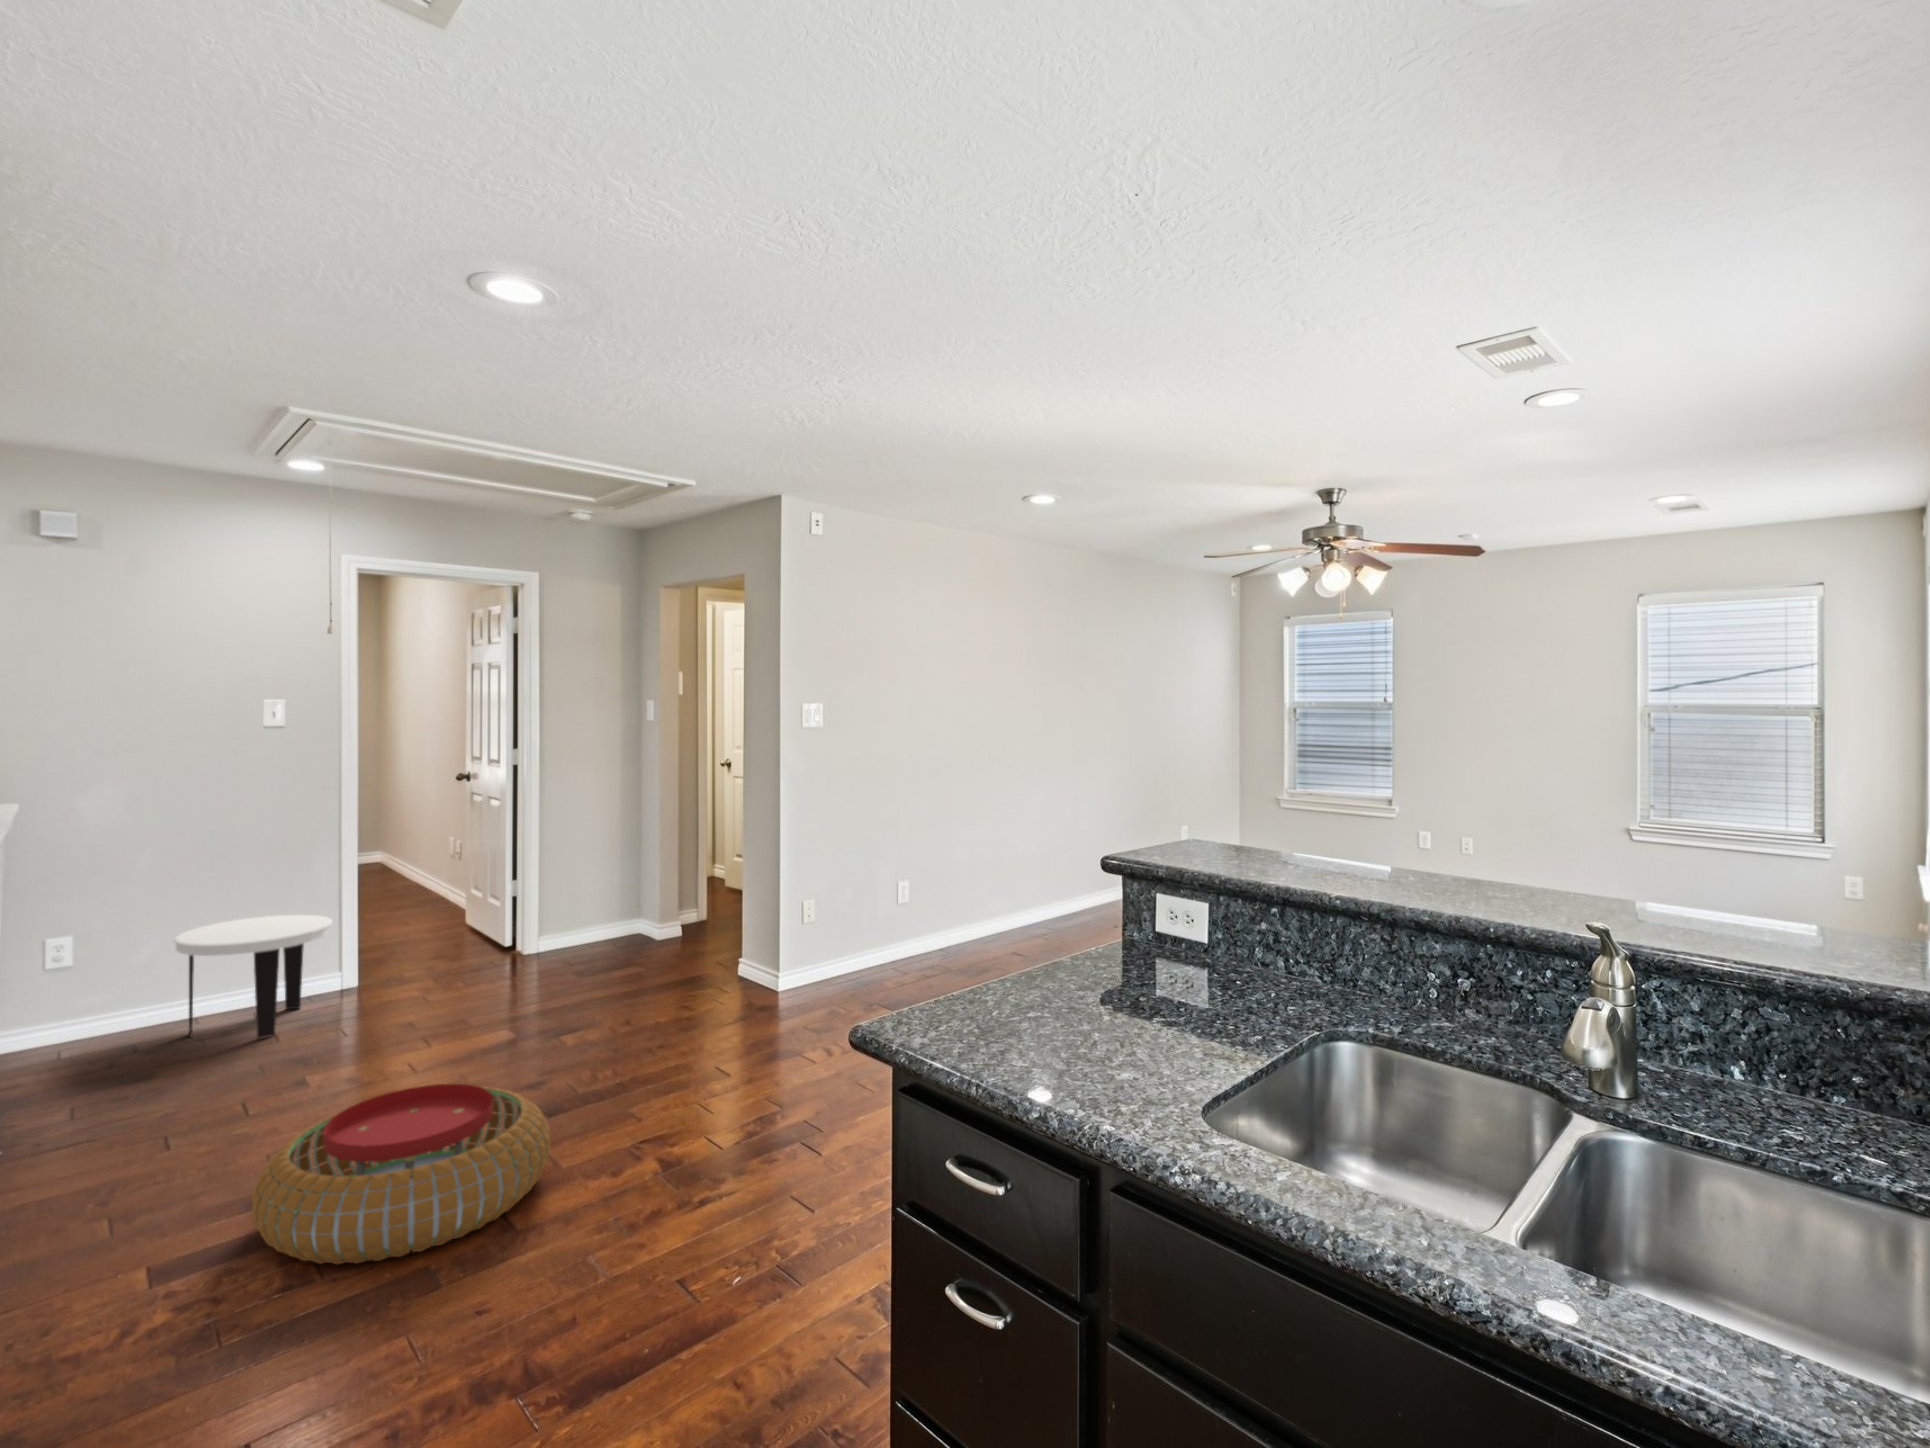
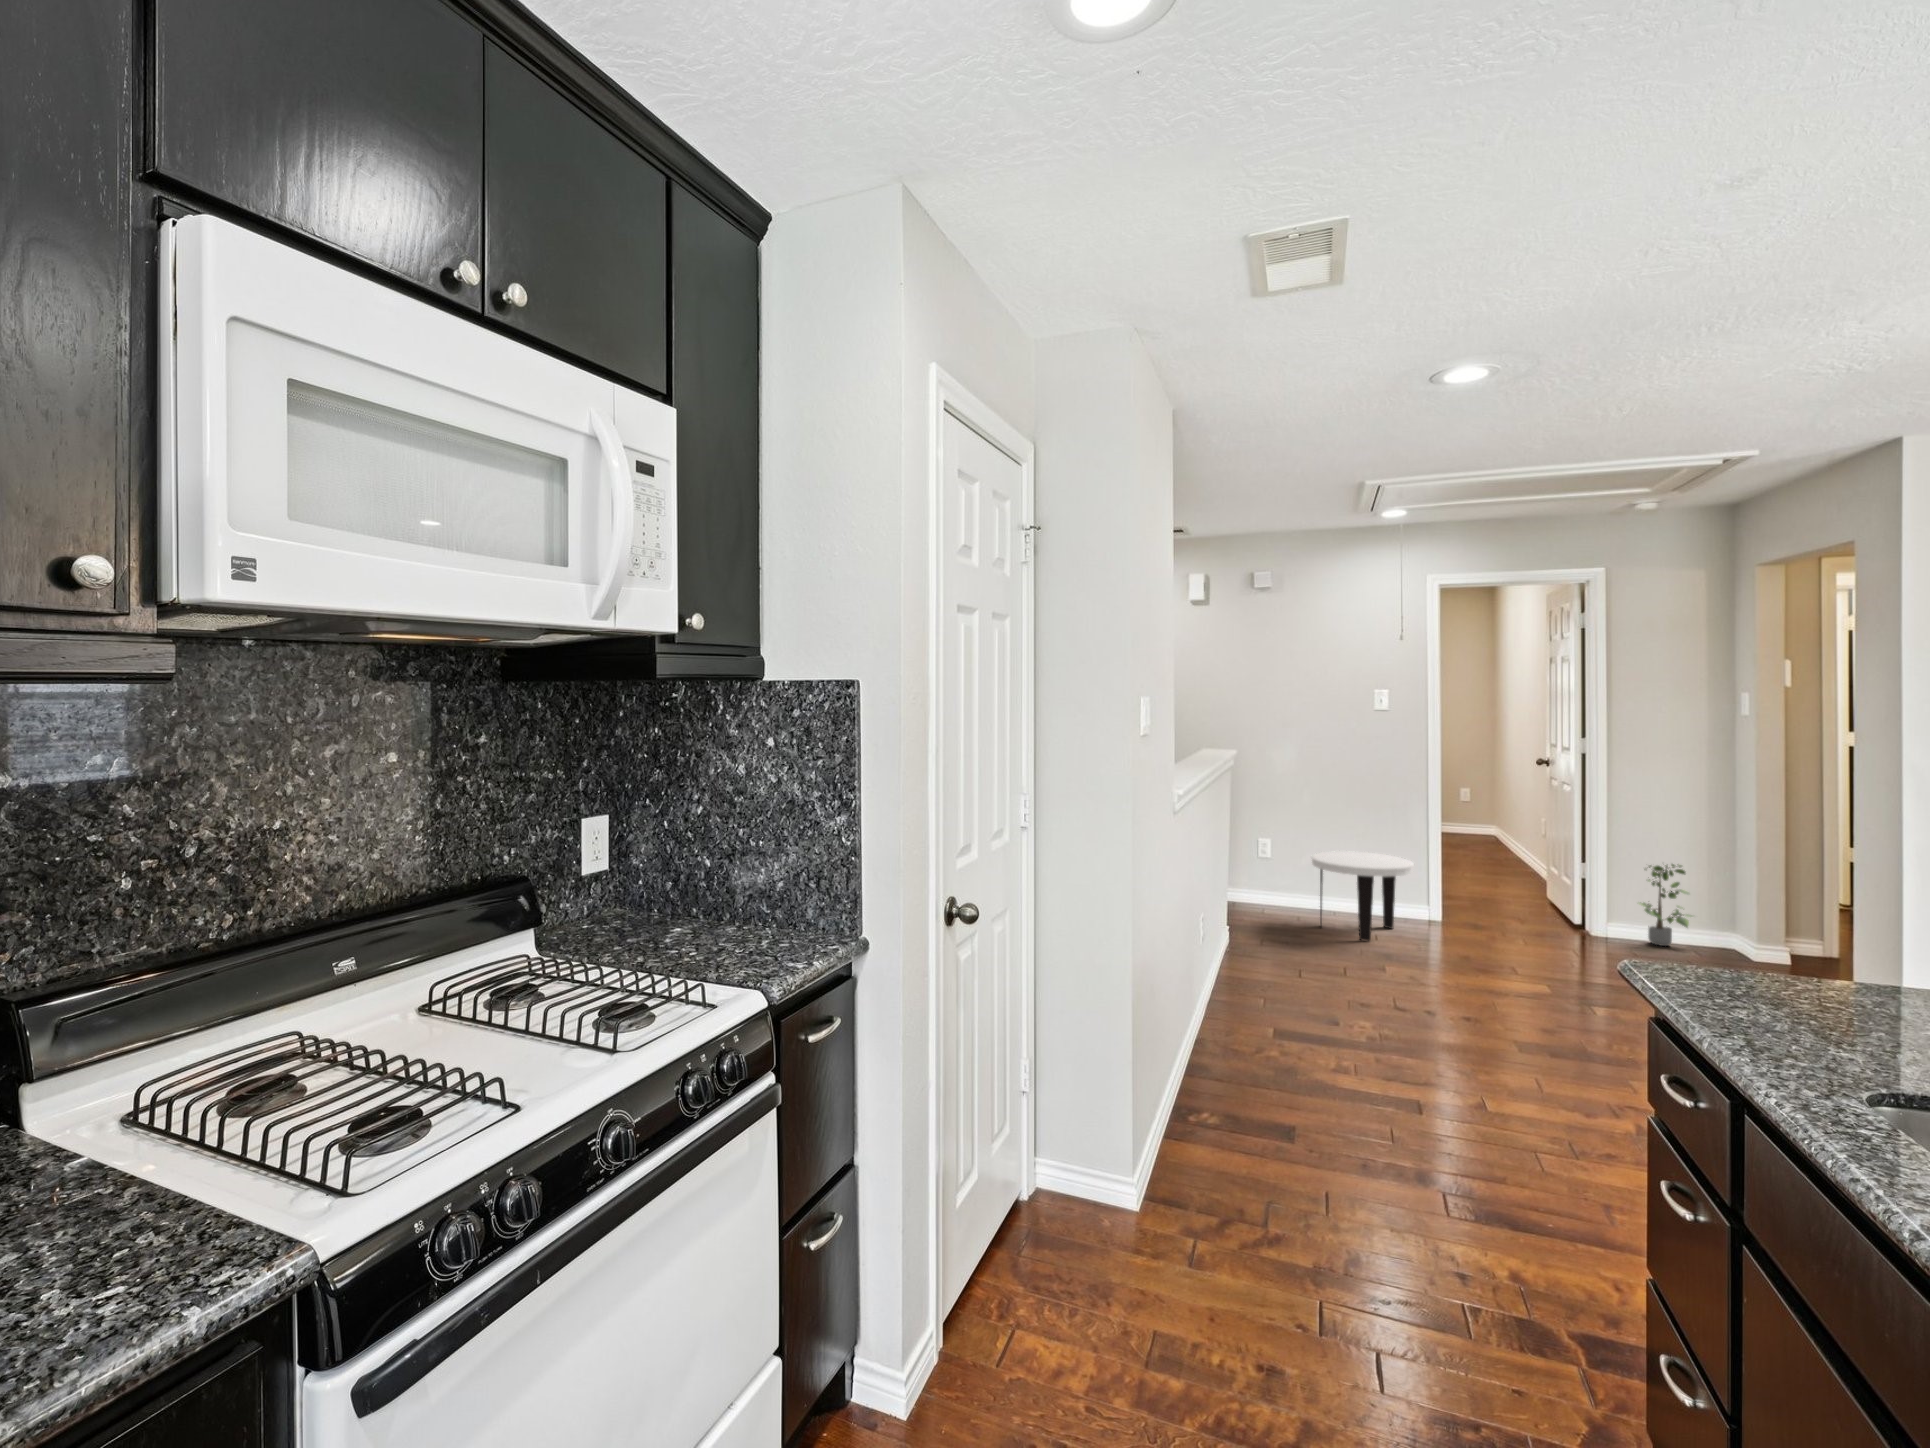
potted plant: none [566,863,617,948] -> present [1639,864,1692,946]
pouf: present [252,1084,551,1264] -> none [1316,985,1530,1102]

